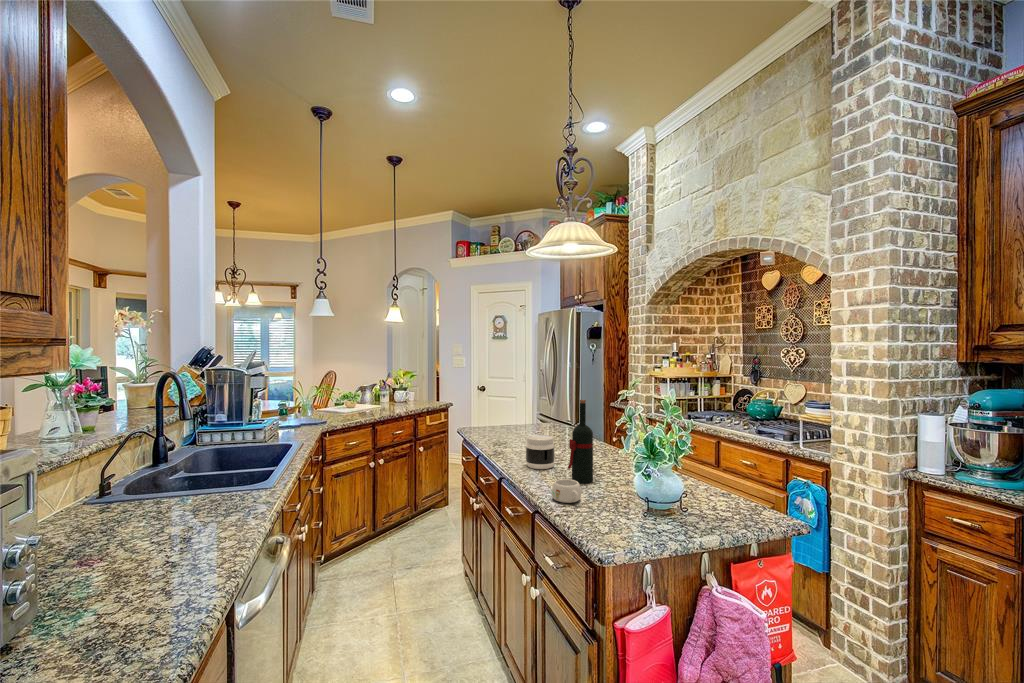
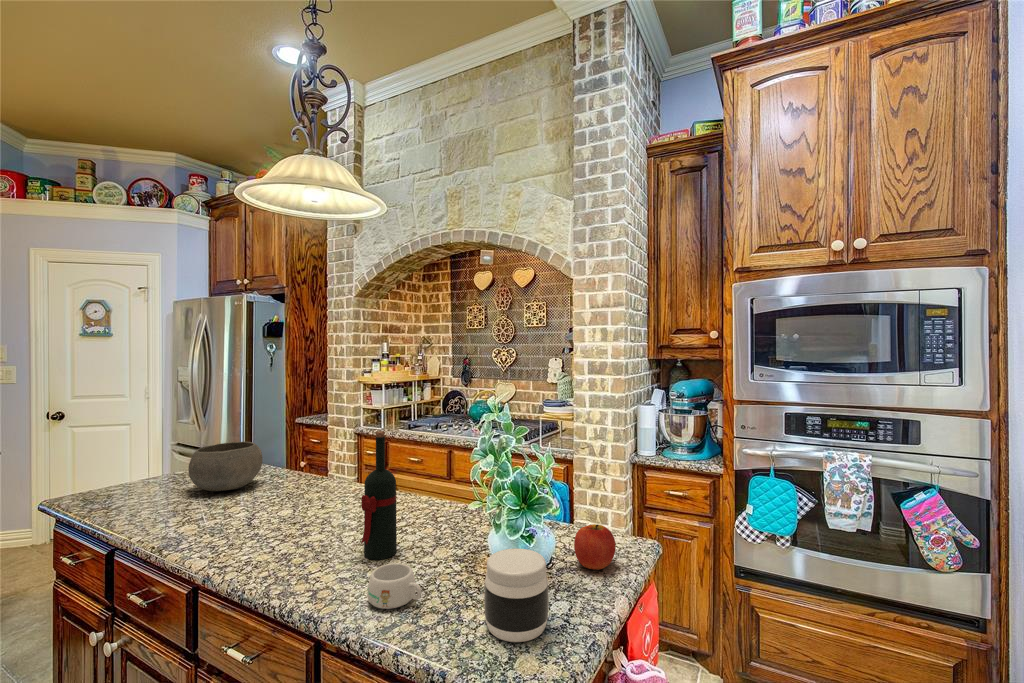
bowl: none [511,406,552,435] -> present [188,442,263,491]
jar: present [526,435,555,469] -> present [484,548,549,642]
apple: none [704,489,742,525] -> present [574,524,616,570]

